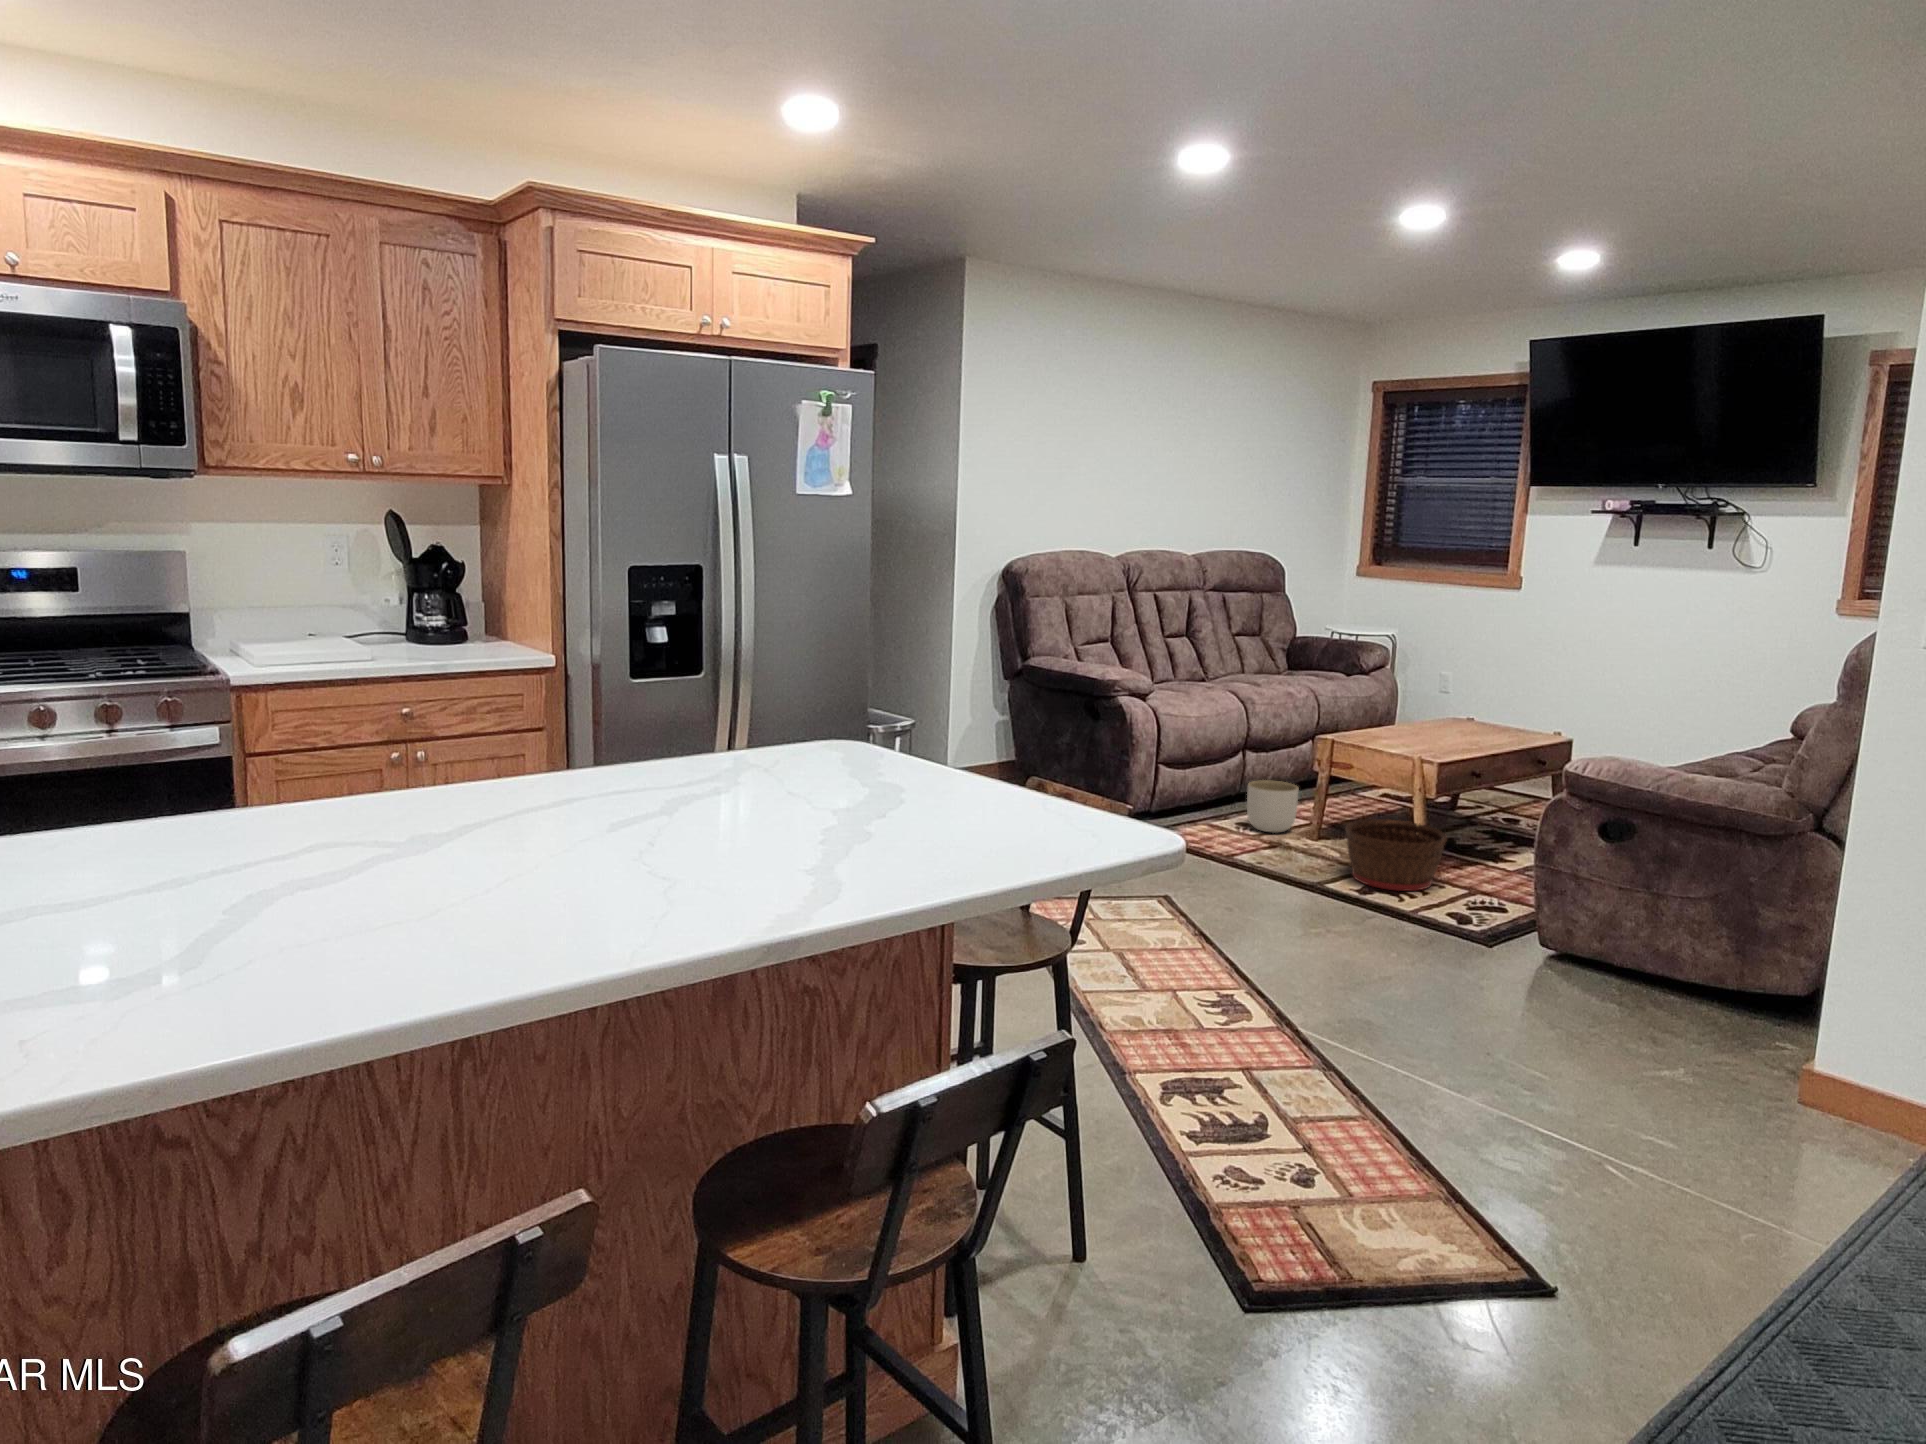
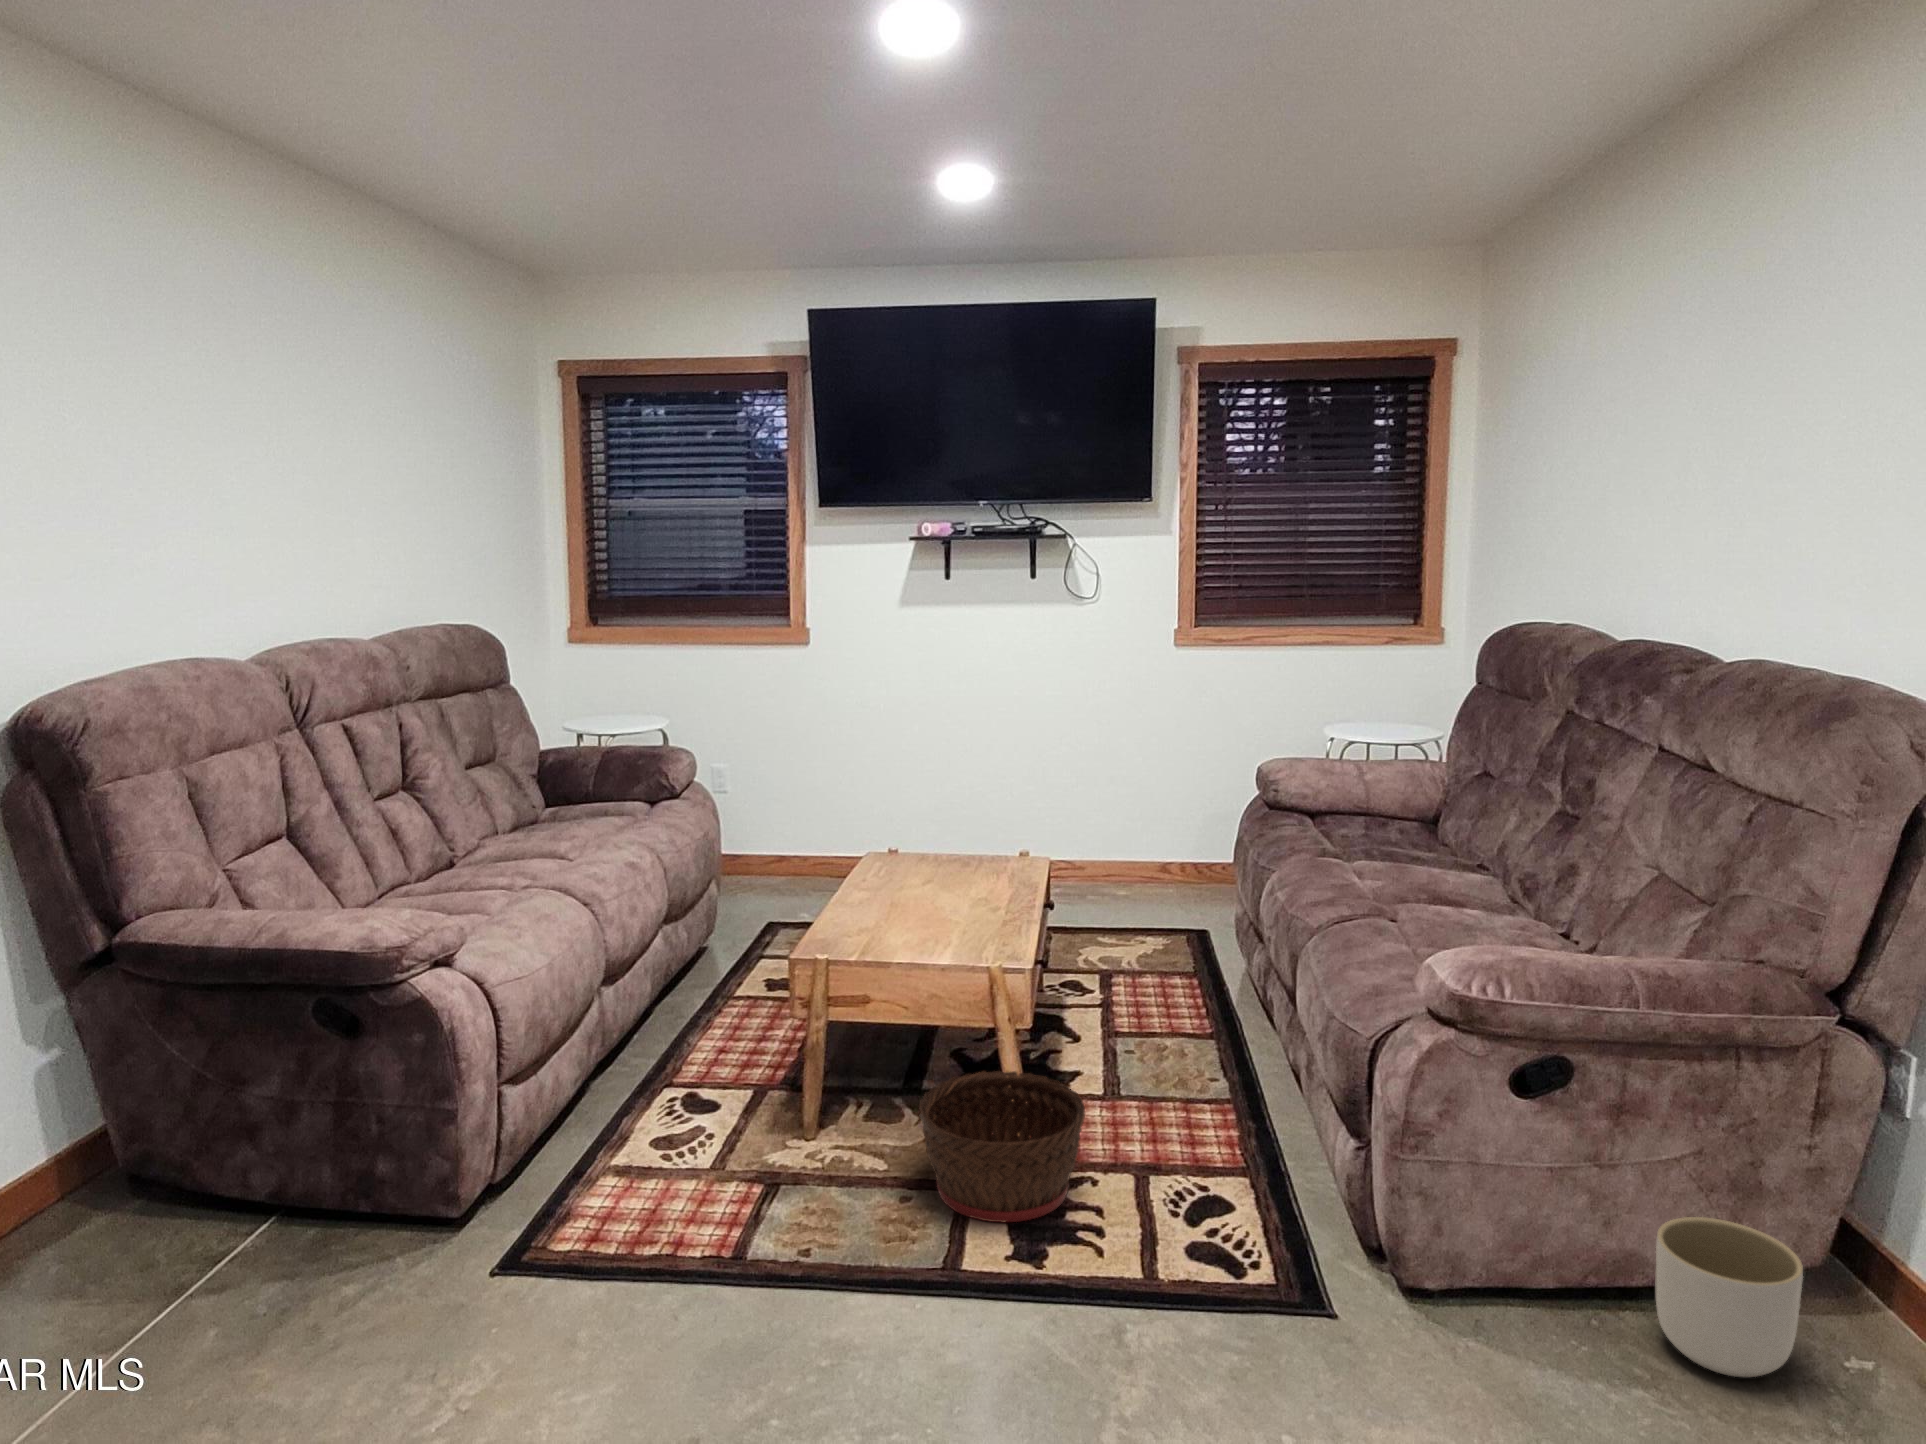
planter: present [1247,780,1299,833] -> present [1656,1217,1803,1377]

